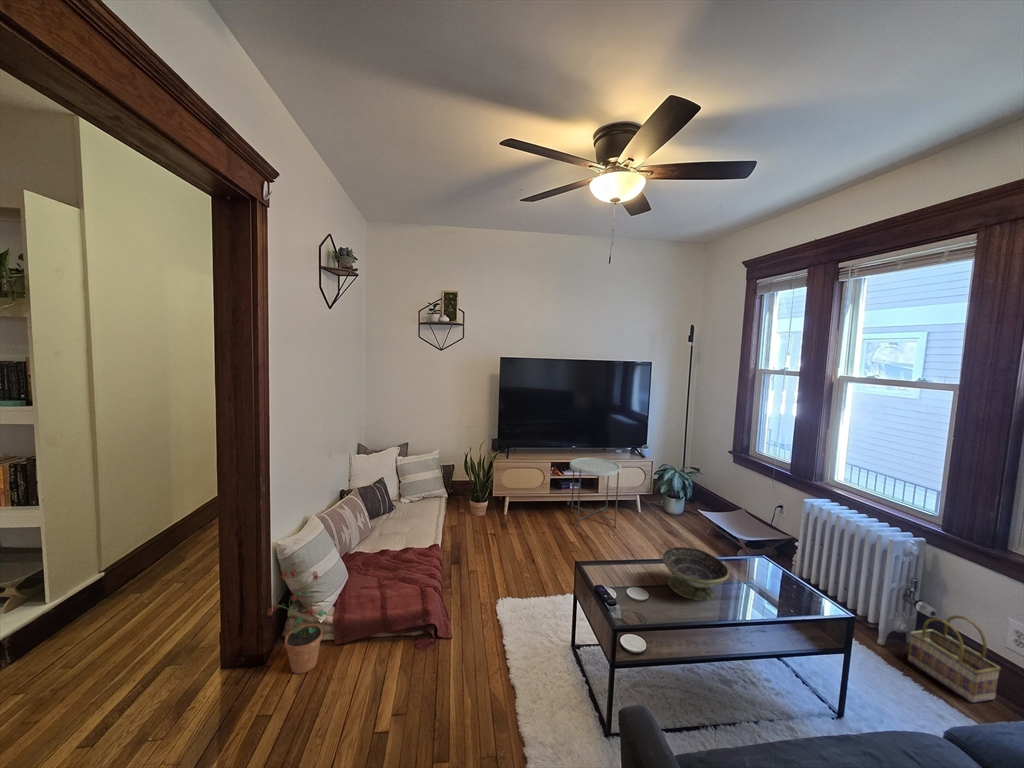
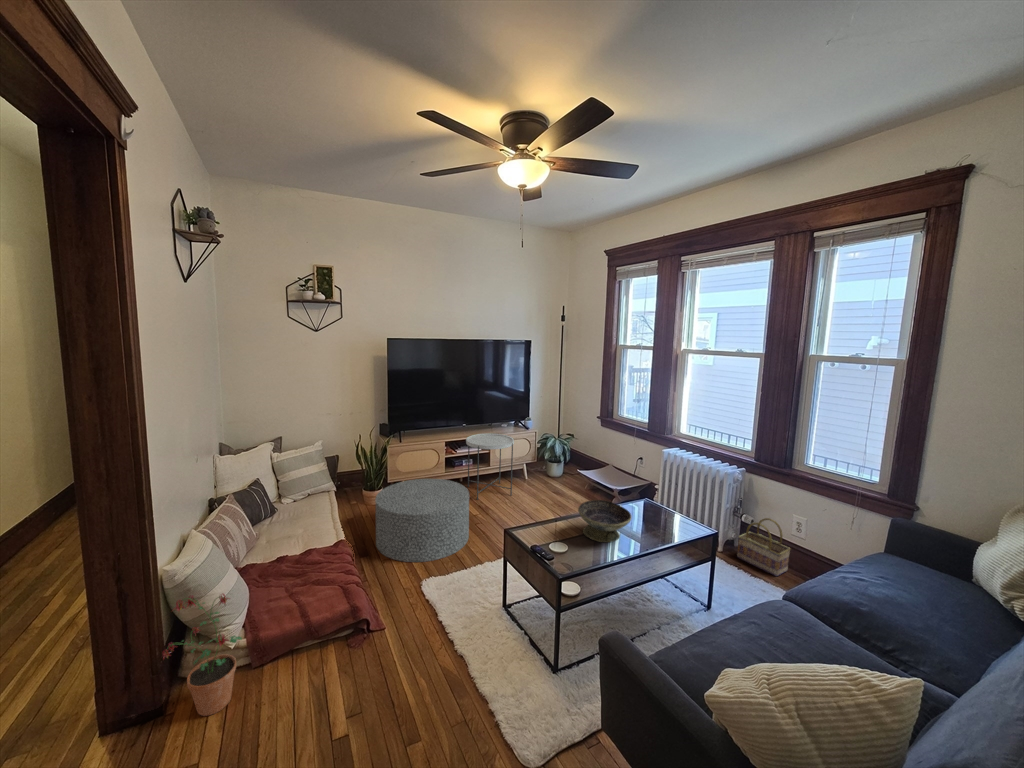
ottoman: none [467,497,560,581] -> present [375,479,469,562]

